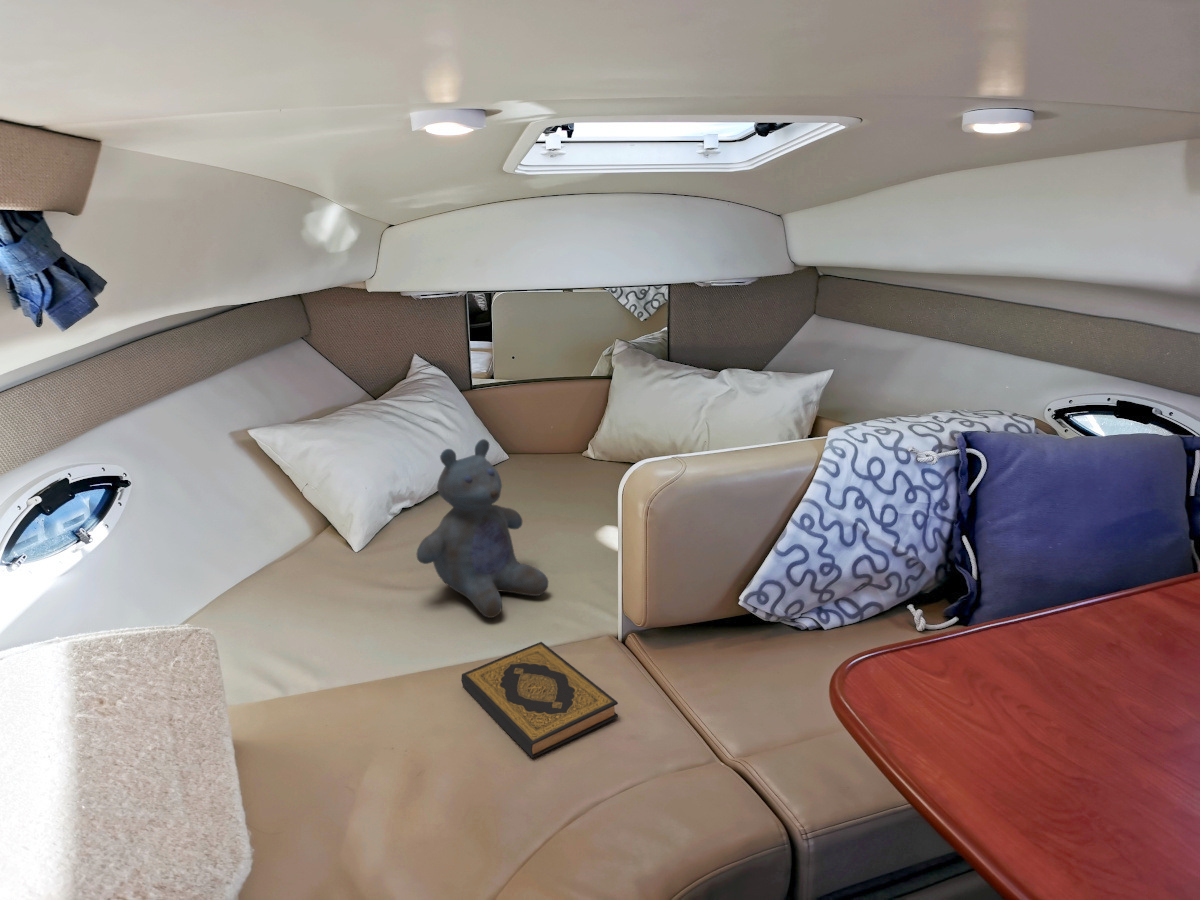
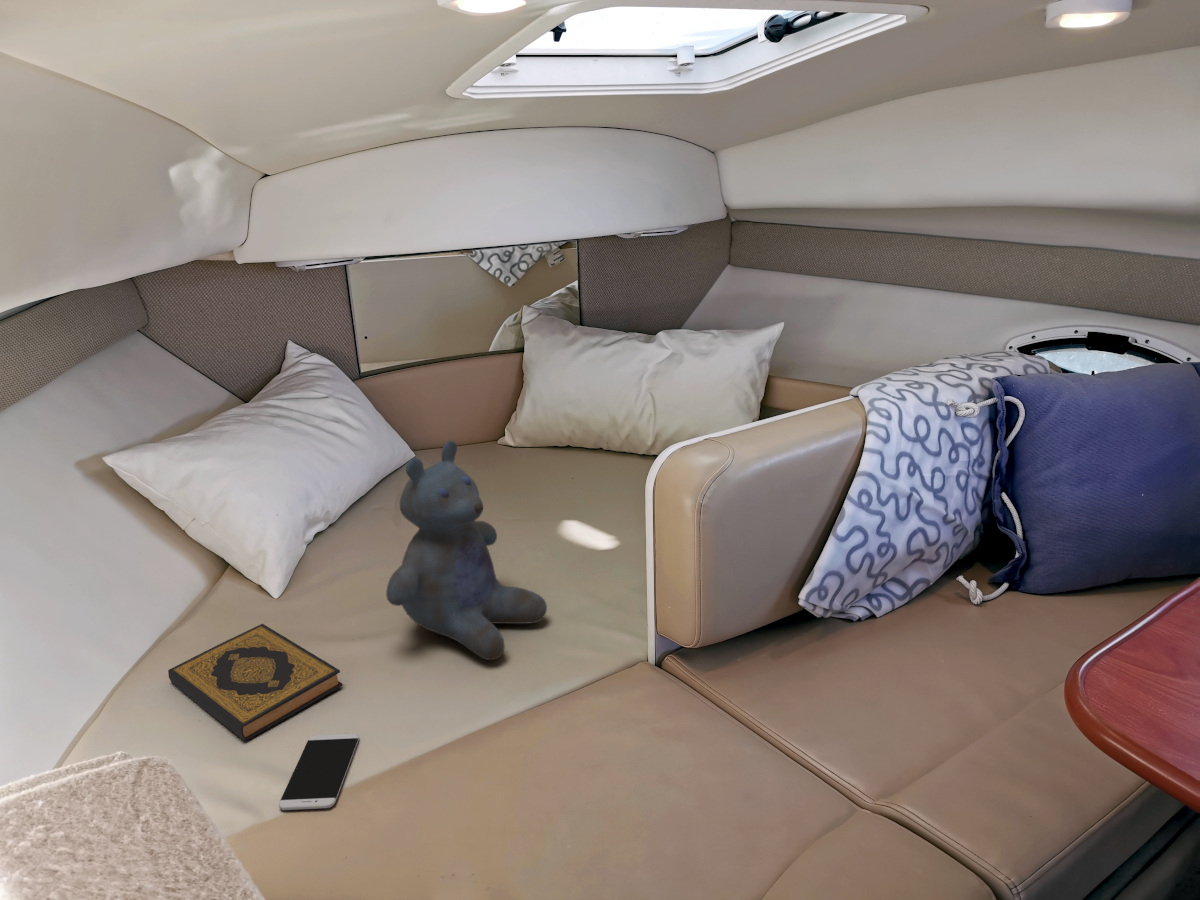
hardback book: present [461,642,618,758] -> present [168,624,343,741]
smartphone: none [294,650,369,699] -> present [279,734,359,810]

